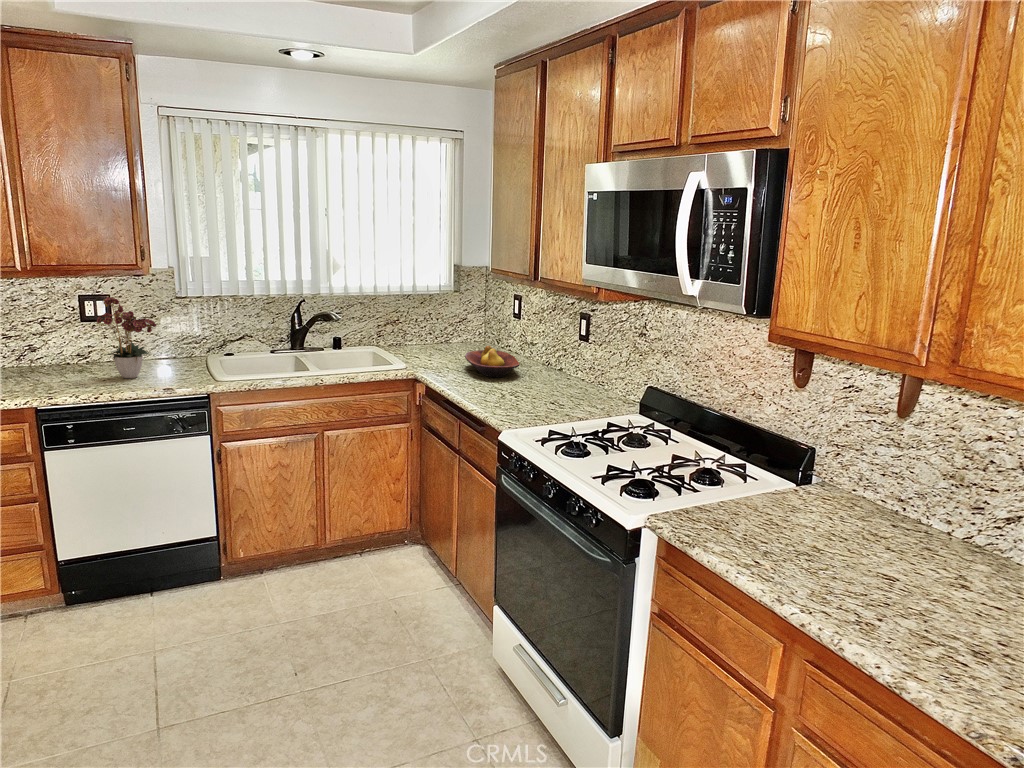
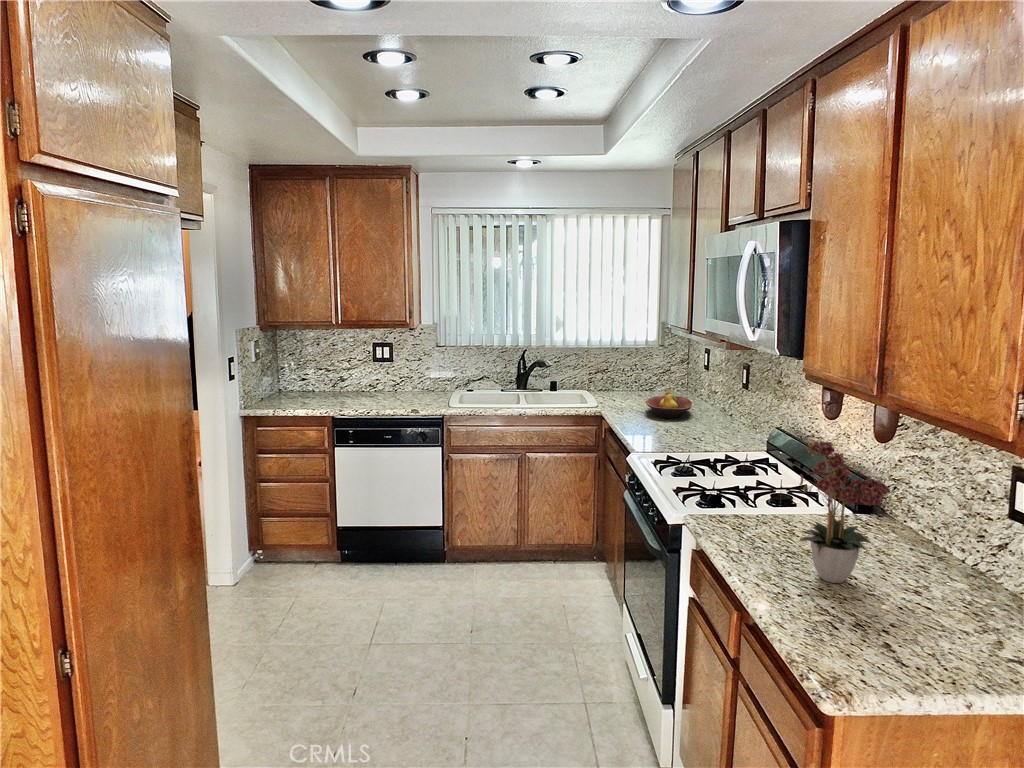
flower arrangement: present [97,297,157,378] -> present [799,441,890,583]

